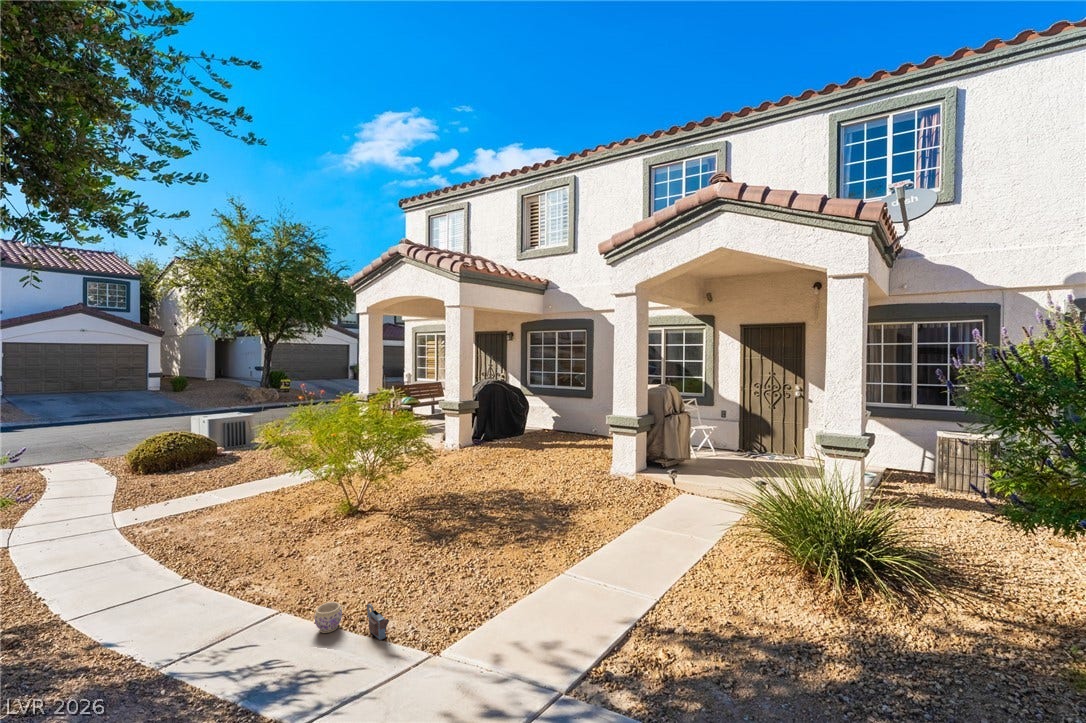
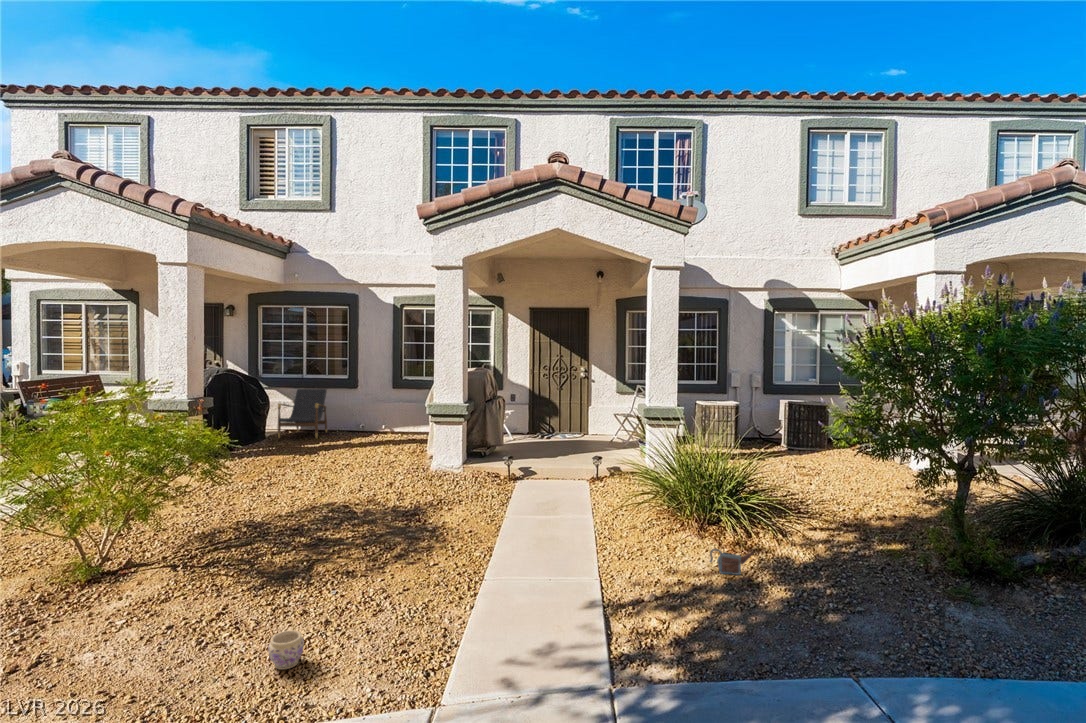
lounge chair: none [532,396,571,436] -> present [278,389,327,438]
watering can: present [367,603,389,640] -> present [710,549,753,575]

